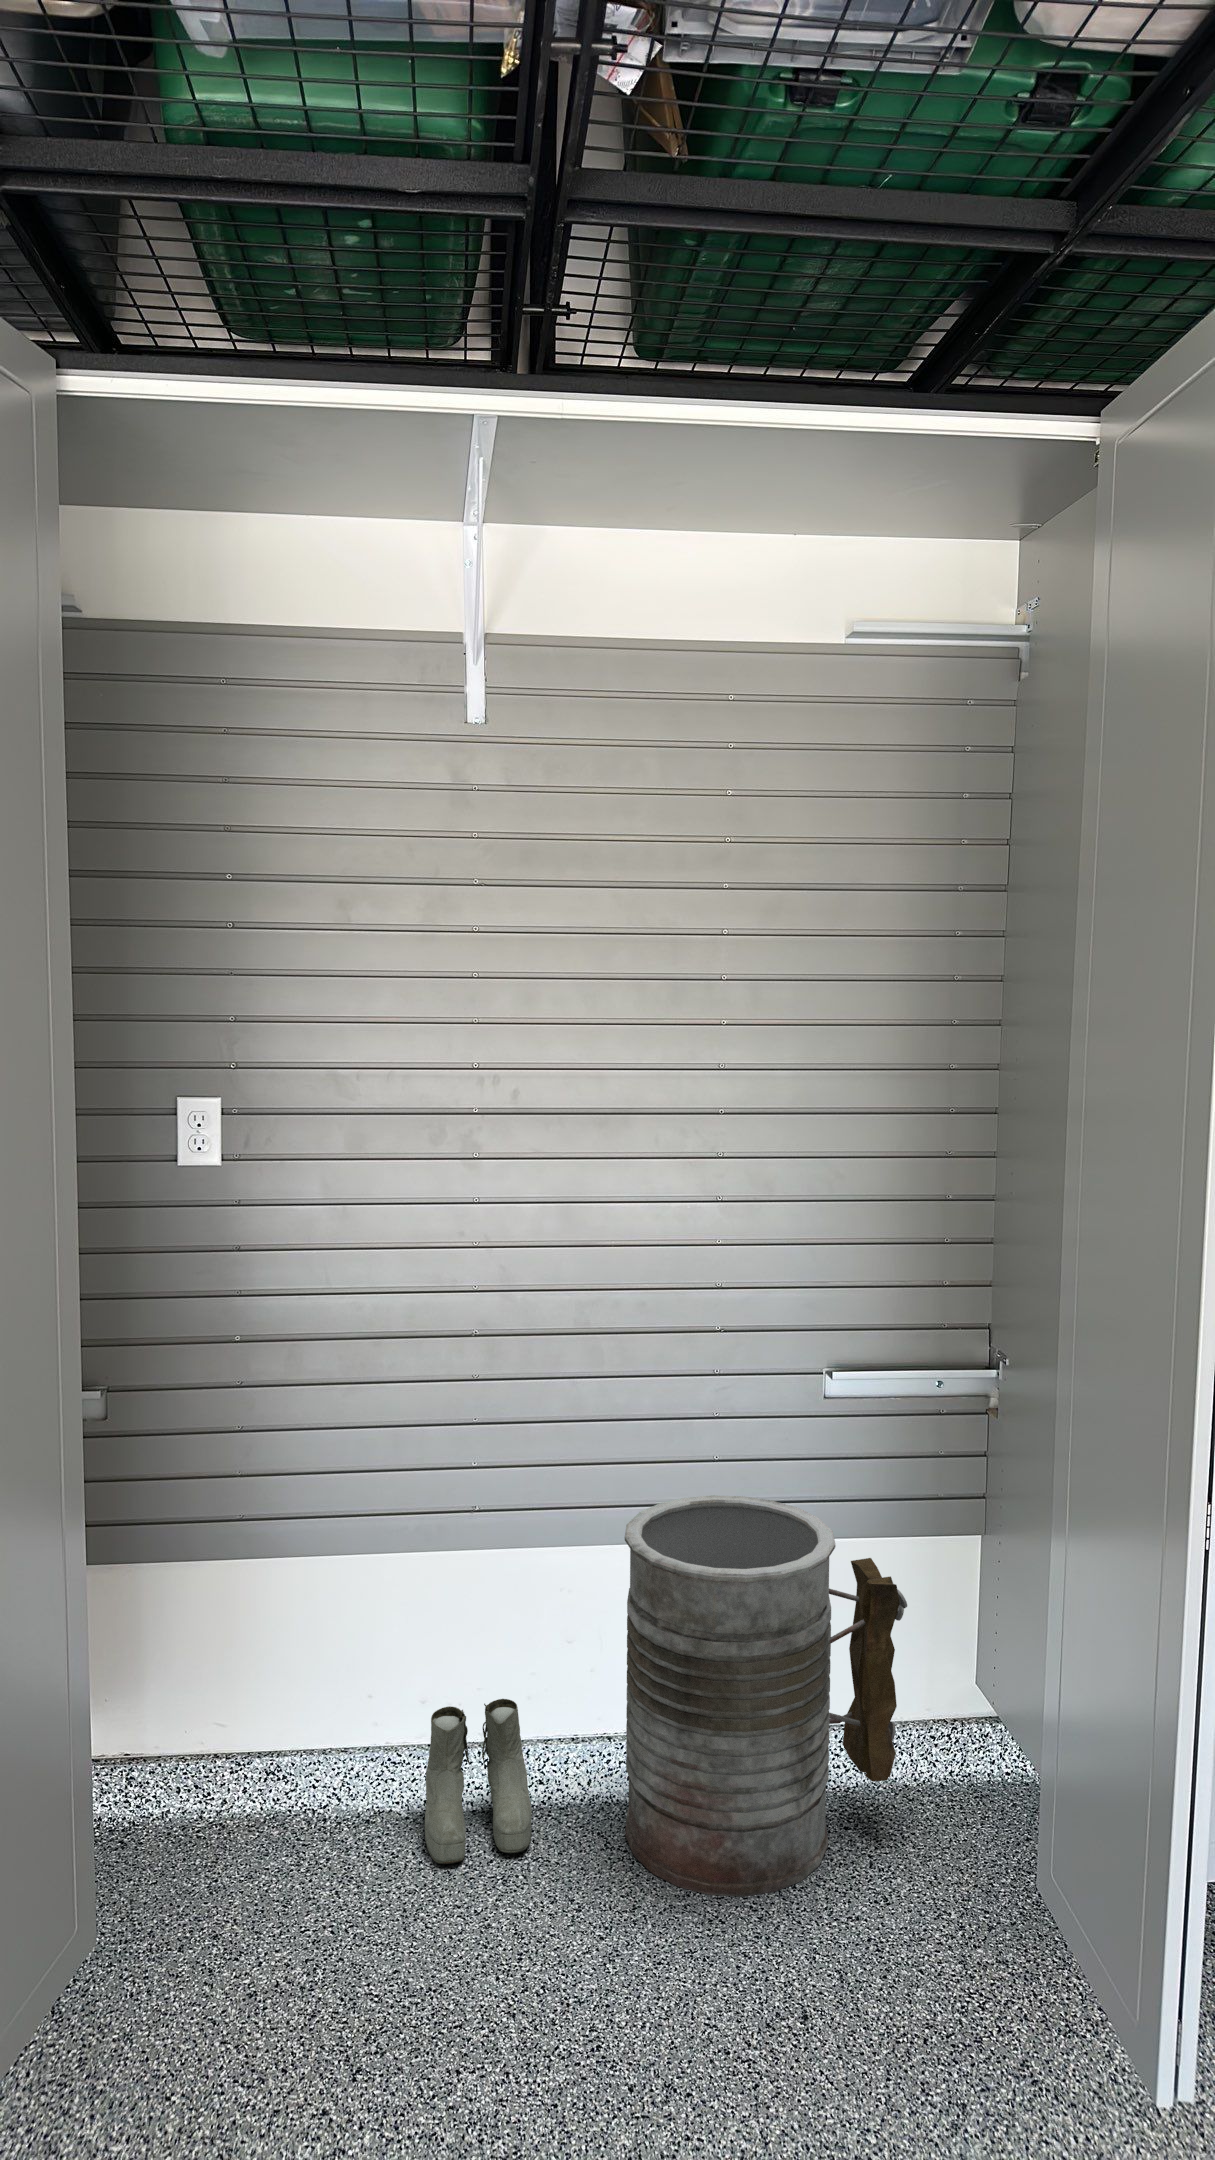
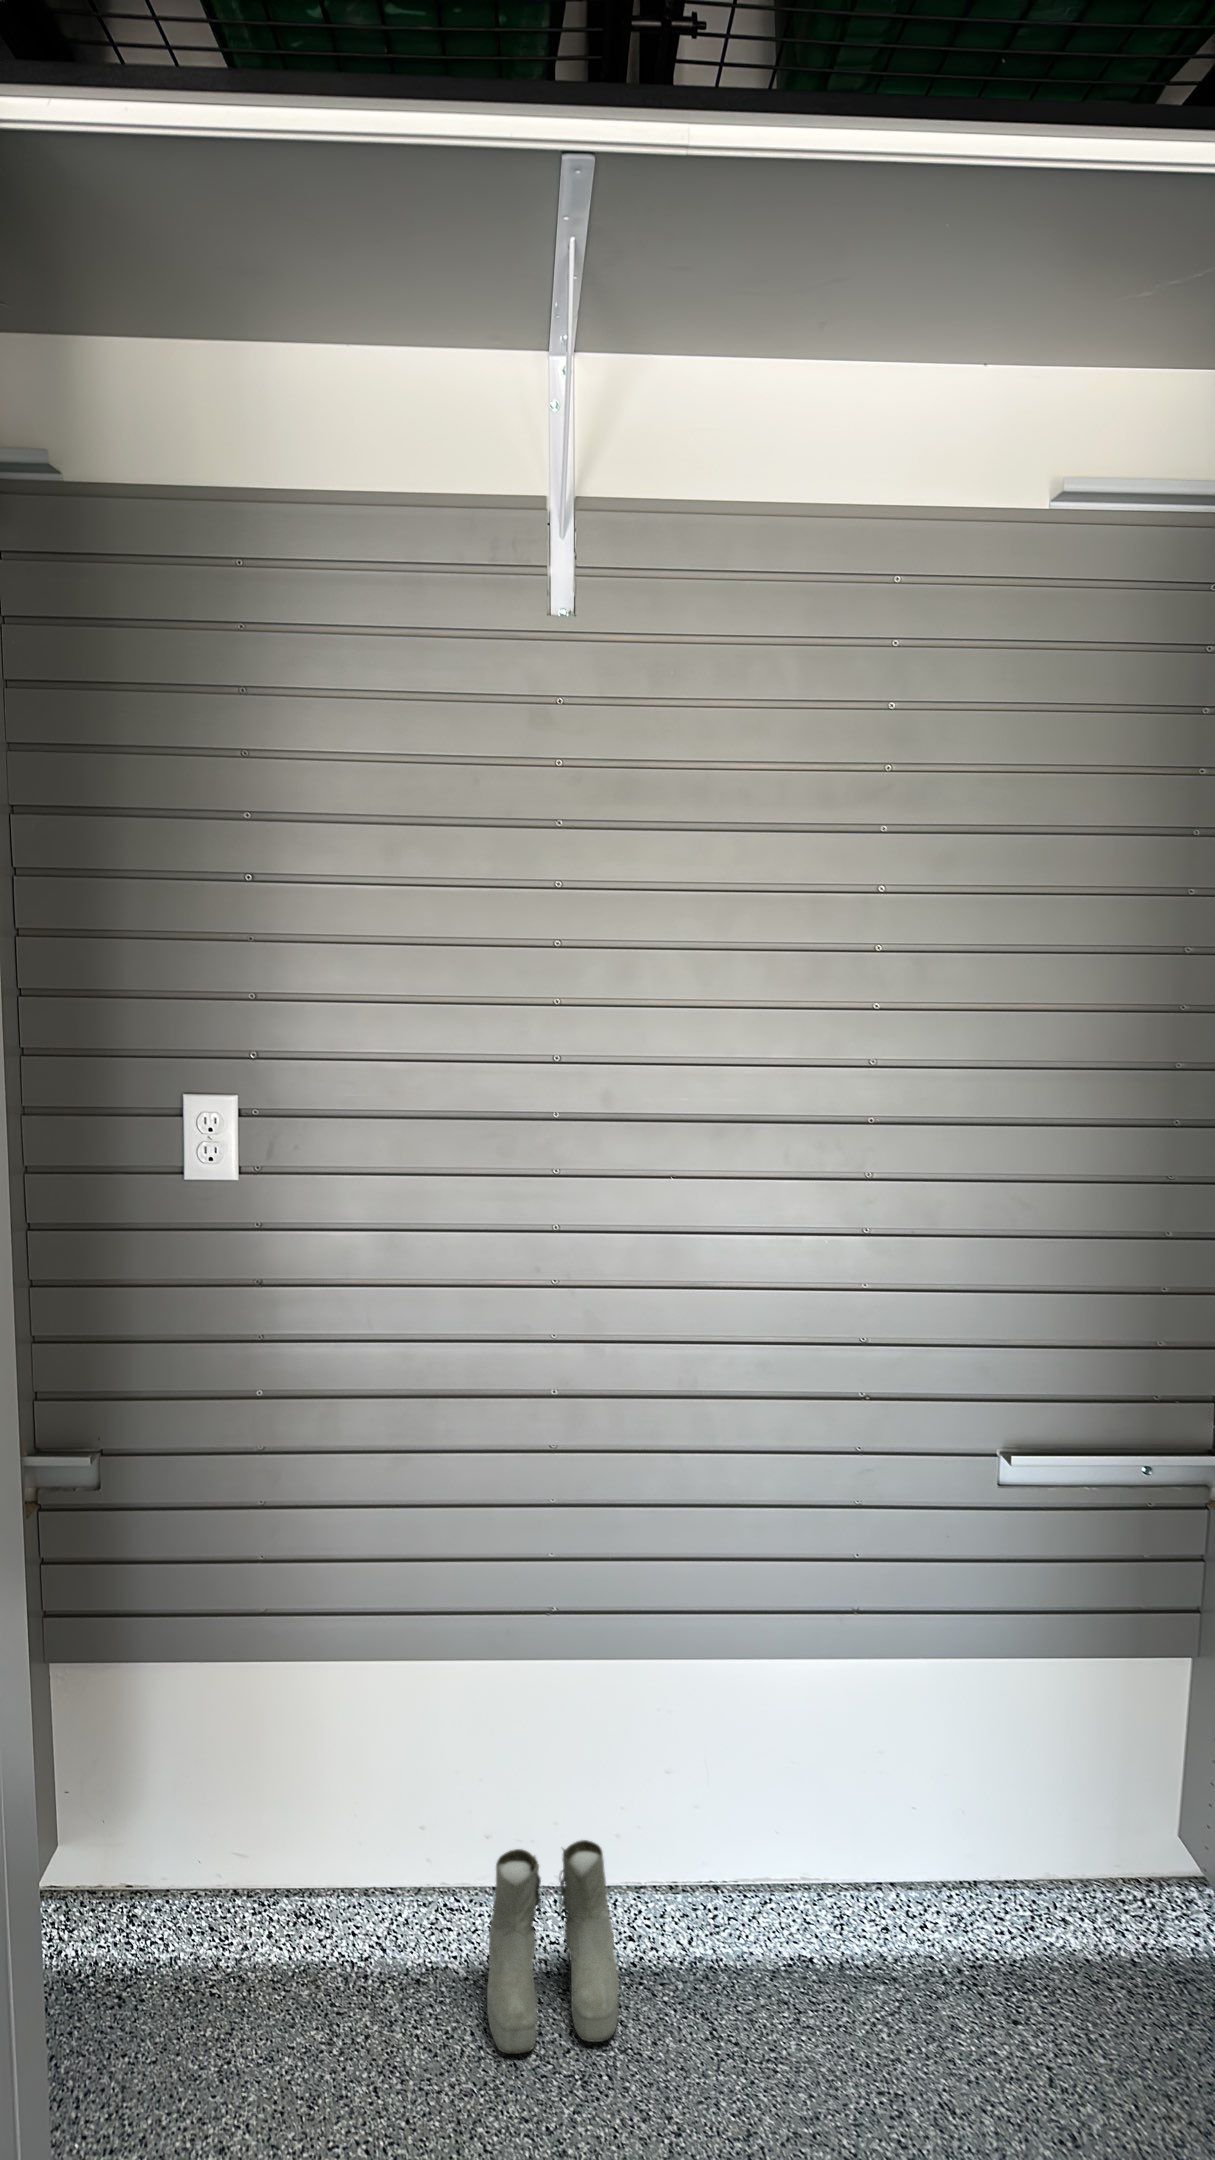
trash can: present [625,1495,907,1897] -> none [736,1598,1102,2123]

